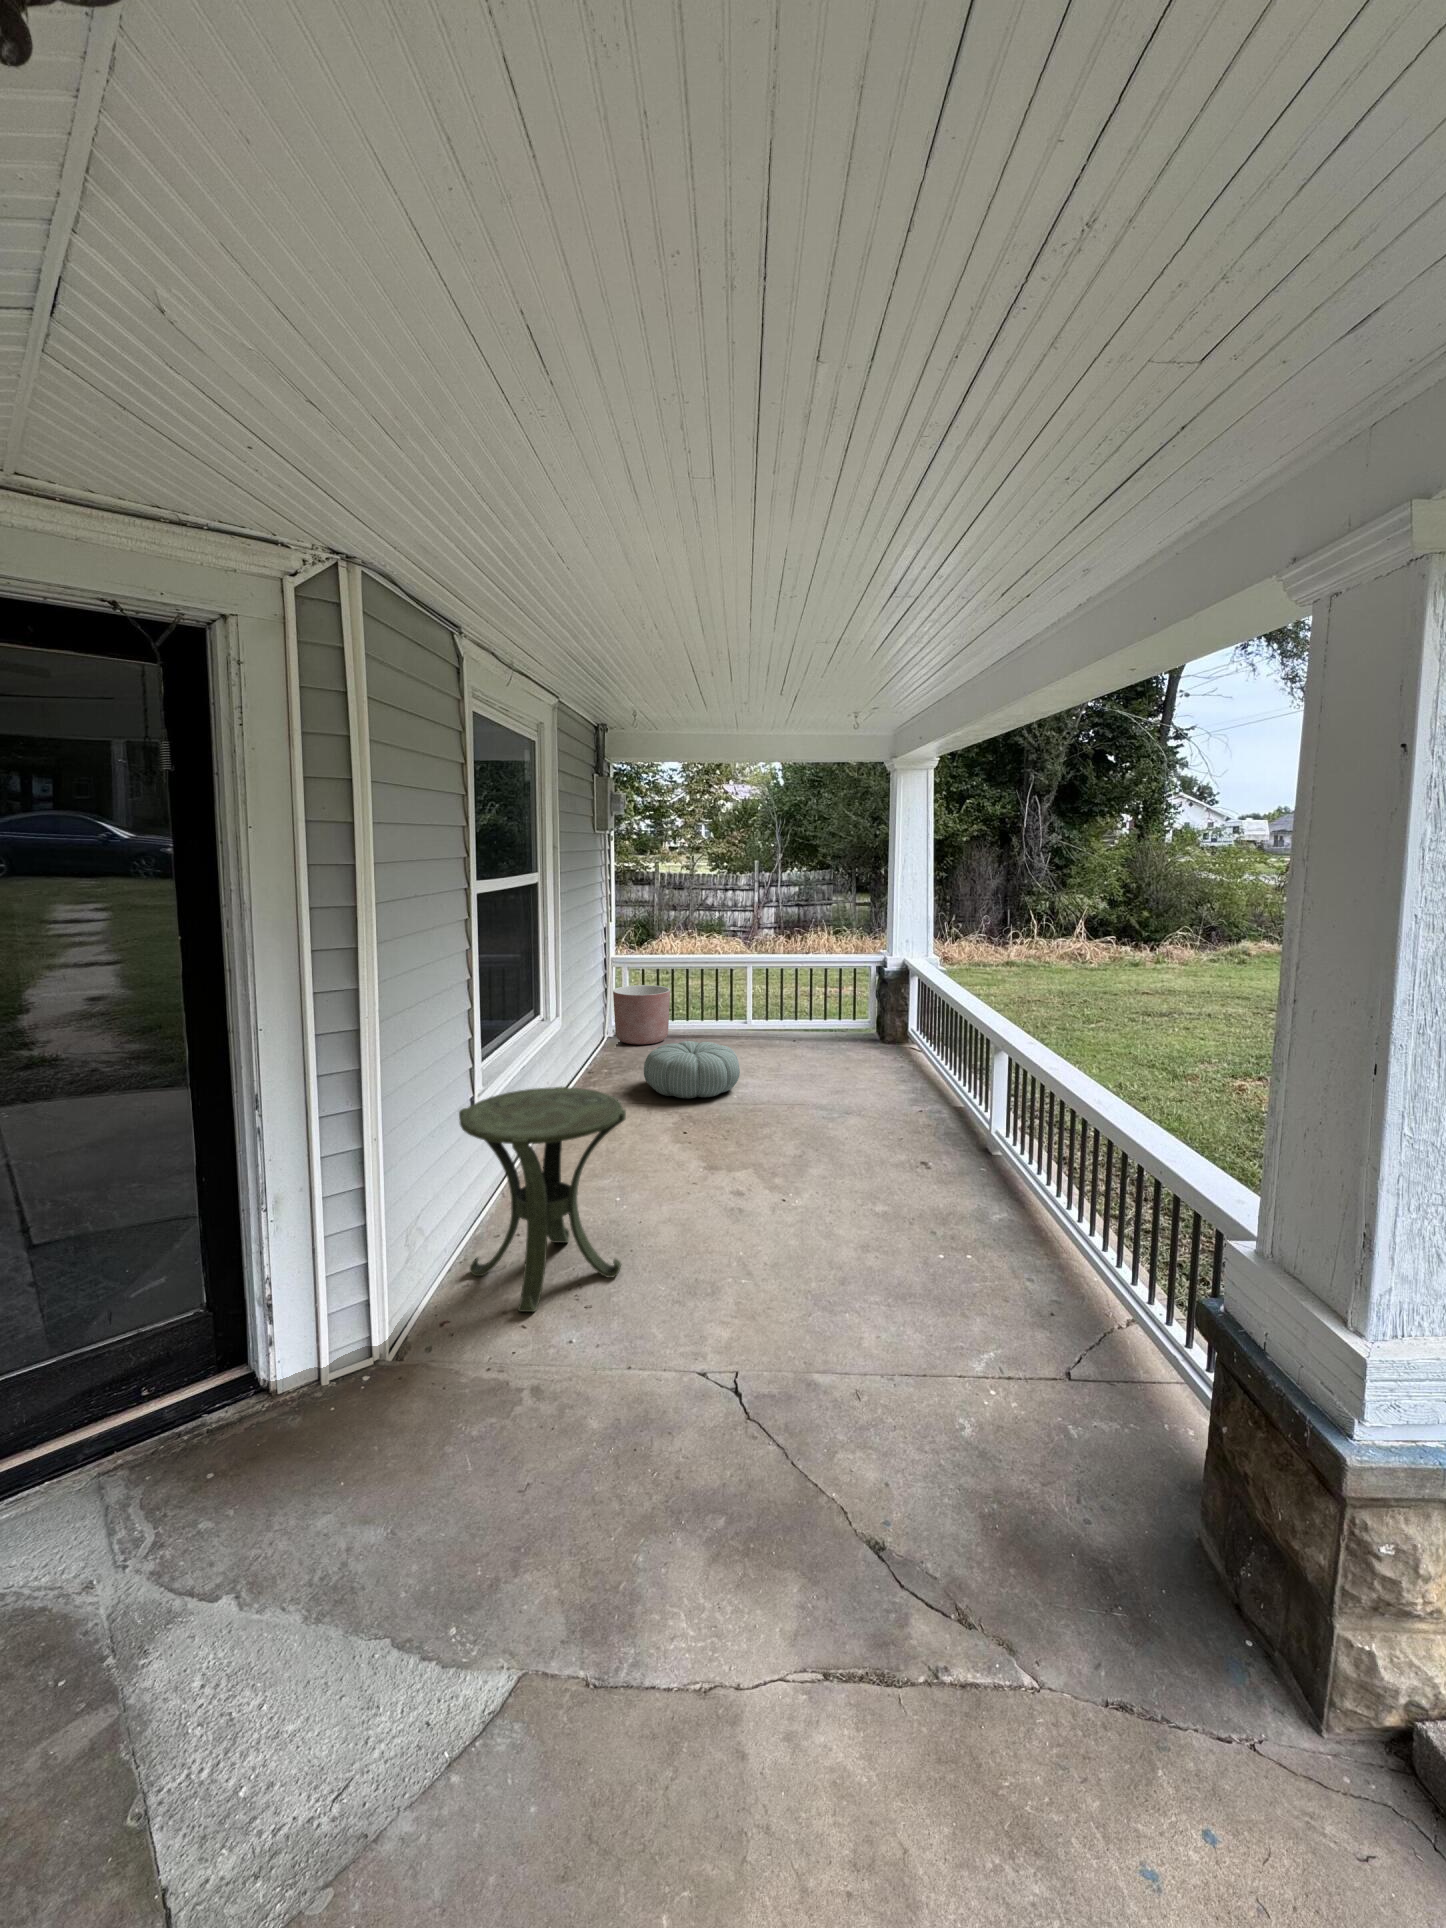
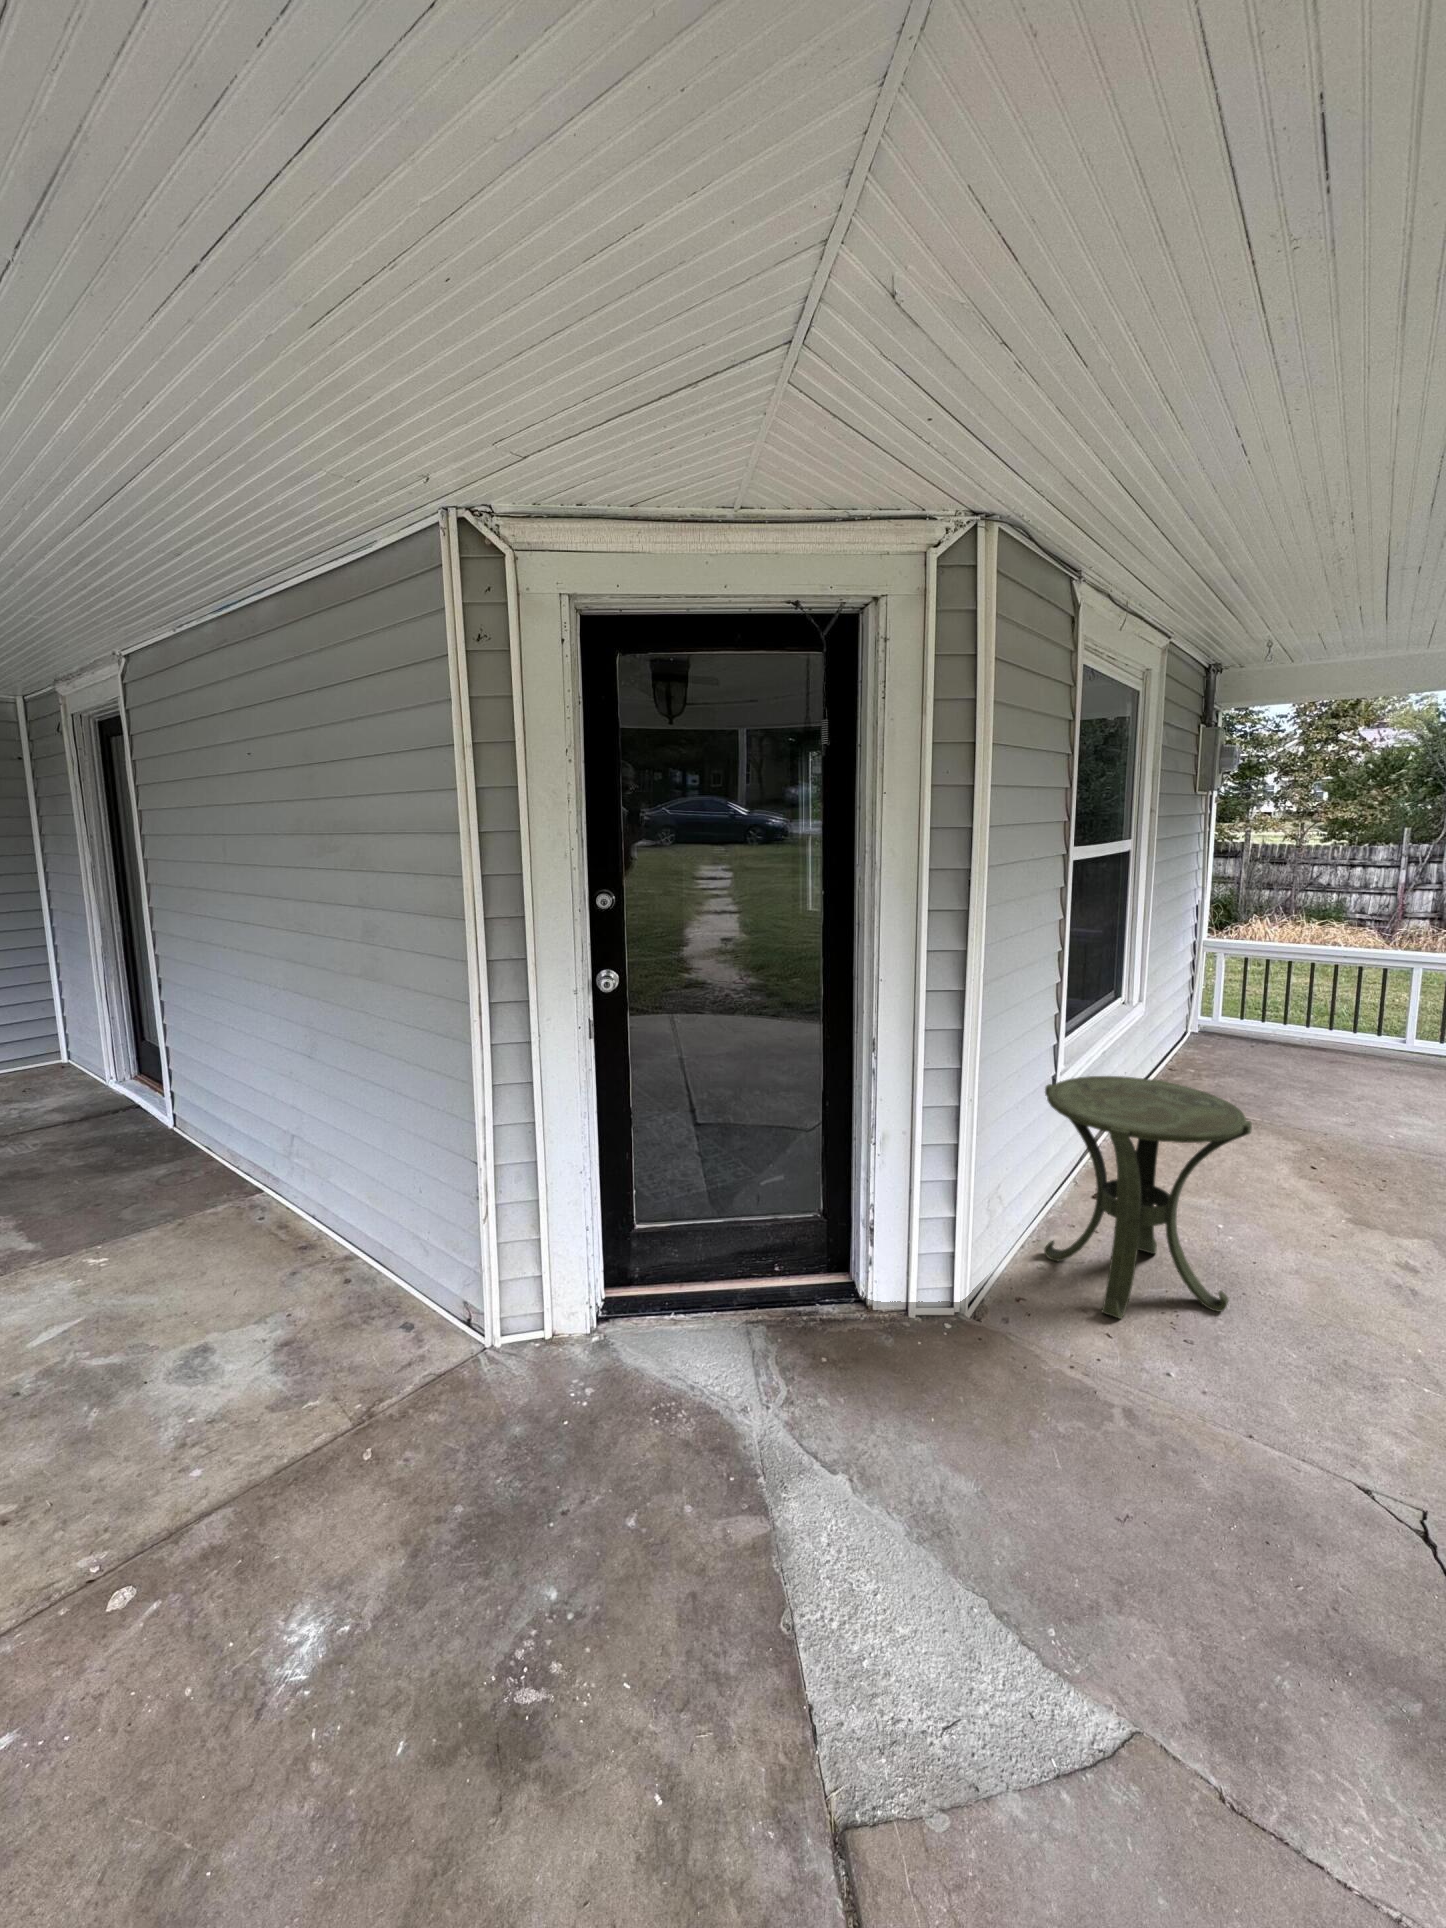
planter: present [613,985,670,1044] -> none [1198,975,1279,1046]
pouf: present [644,1041,740,1099] -> none [1243,1051,1391,1125]

